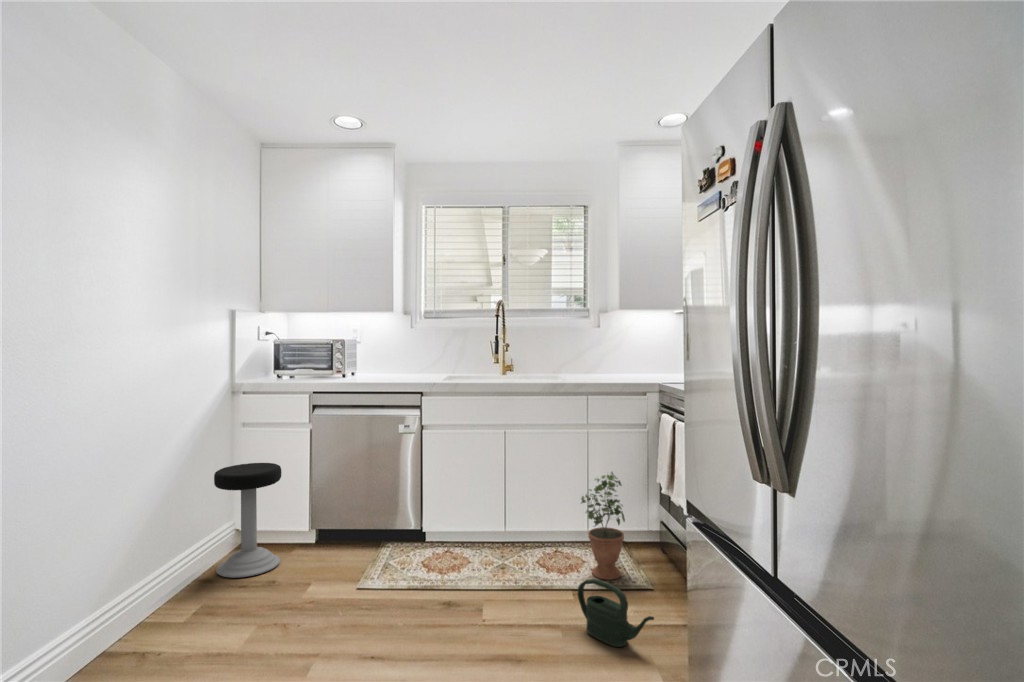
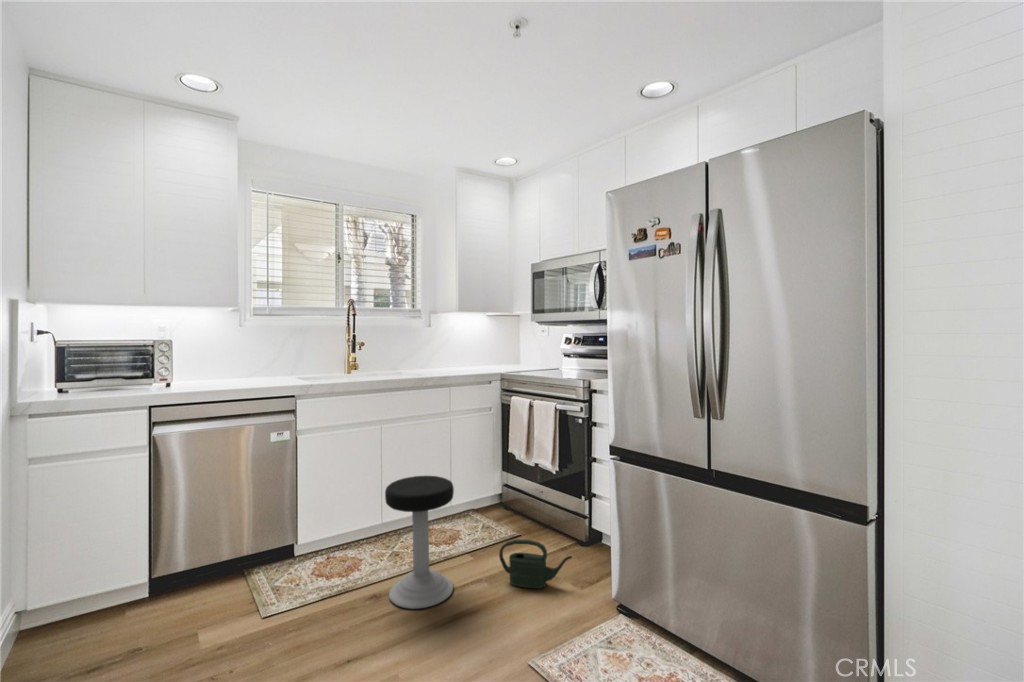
stool: present [214,463,282,578] -> present [385,476,454,609]
potted plant: present [581,472,625,580] -> none [461,449,499,541]

